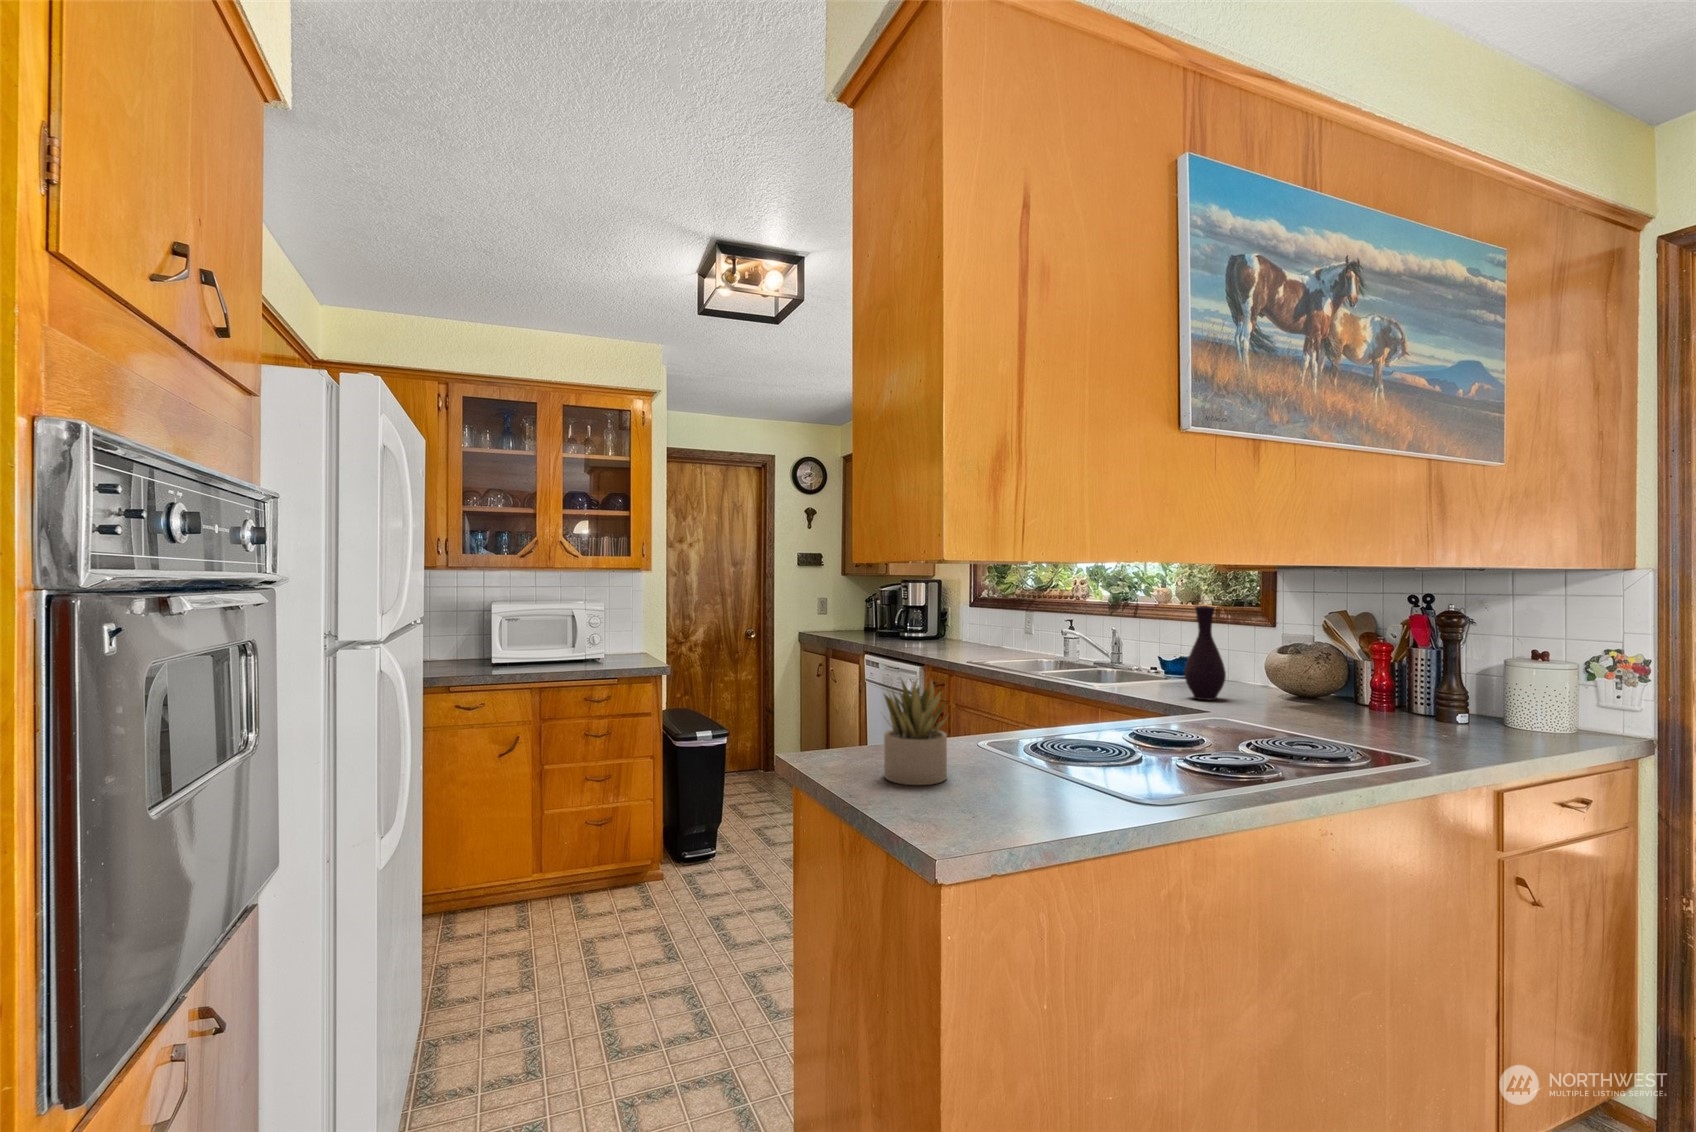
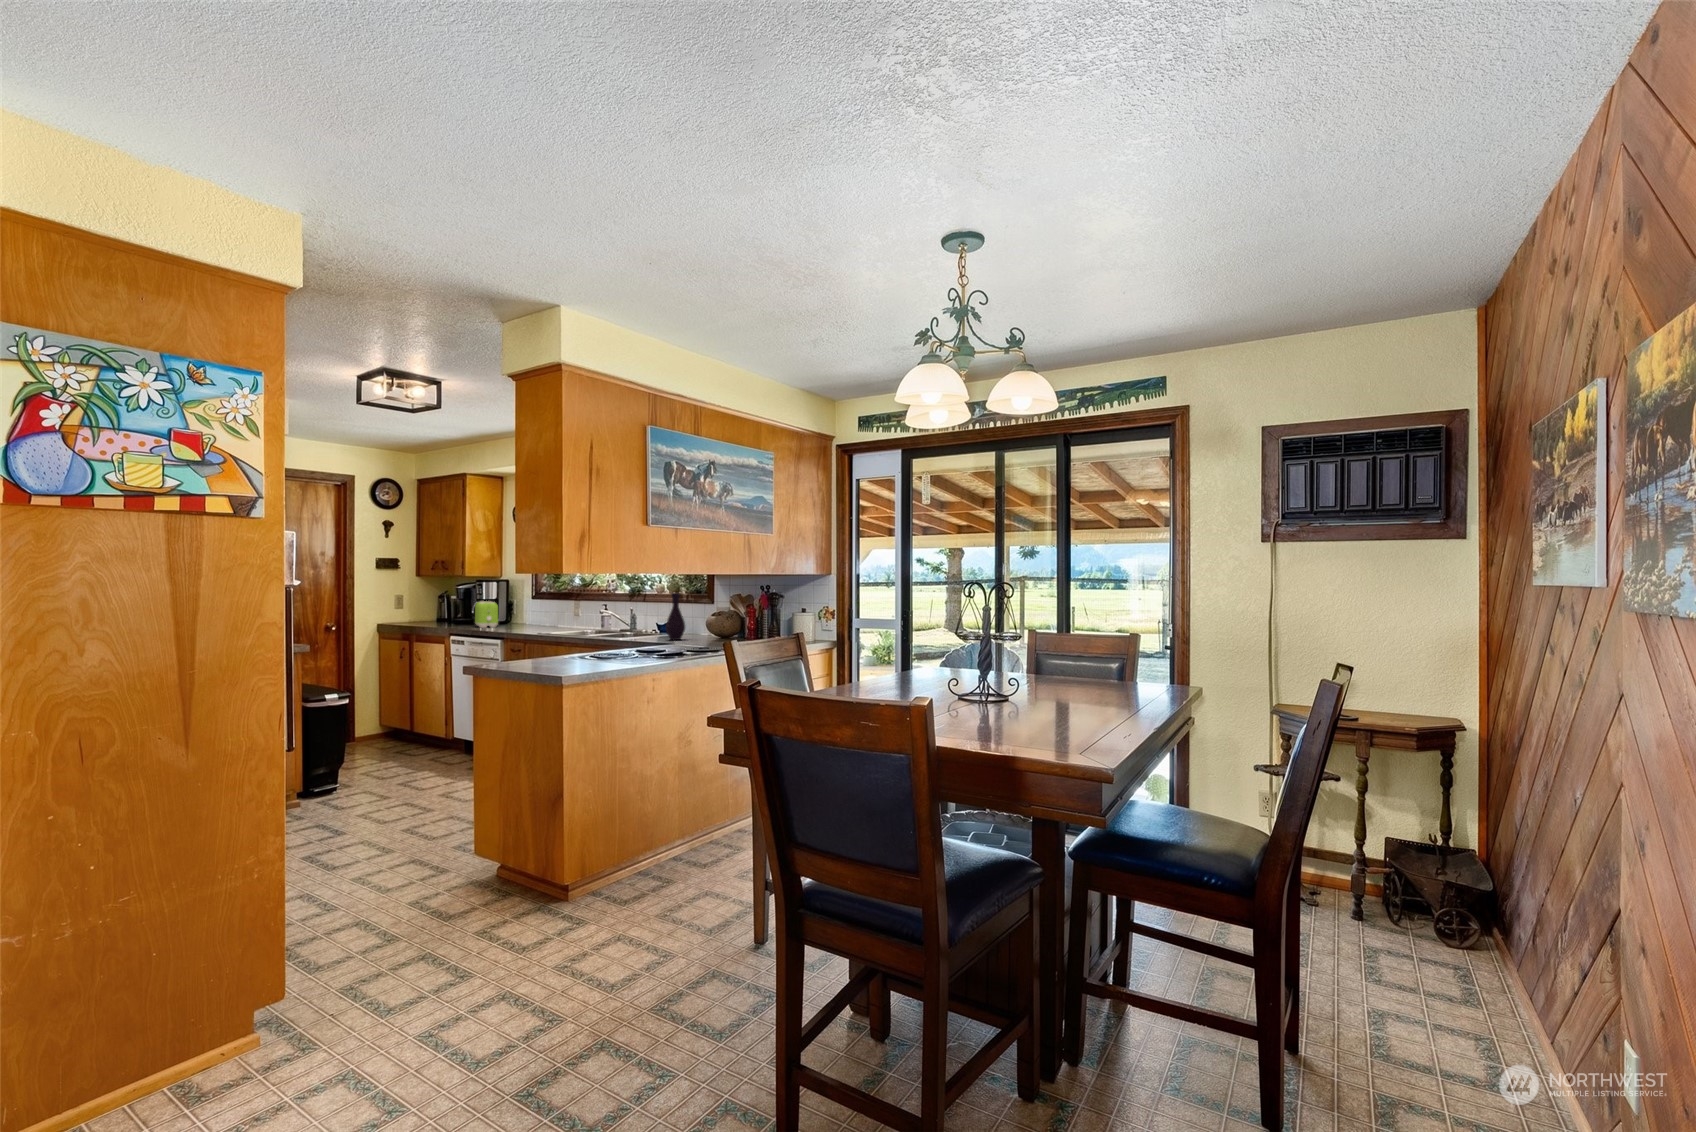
toaster: none [900,607,927,643] -> present [475,601,498,628]
succulent plant: present [884,679,947,785] -> none [526,620,558,664]

